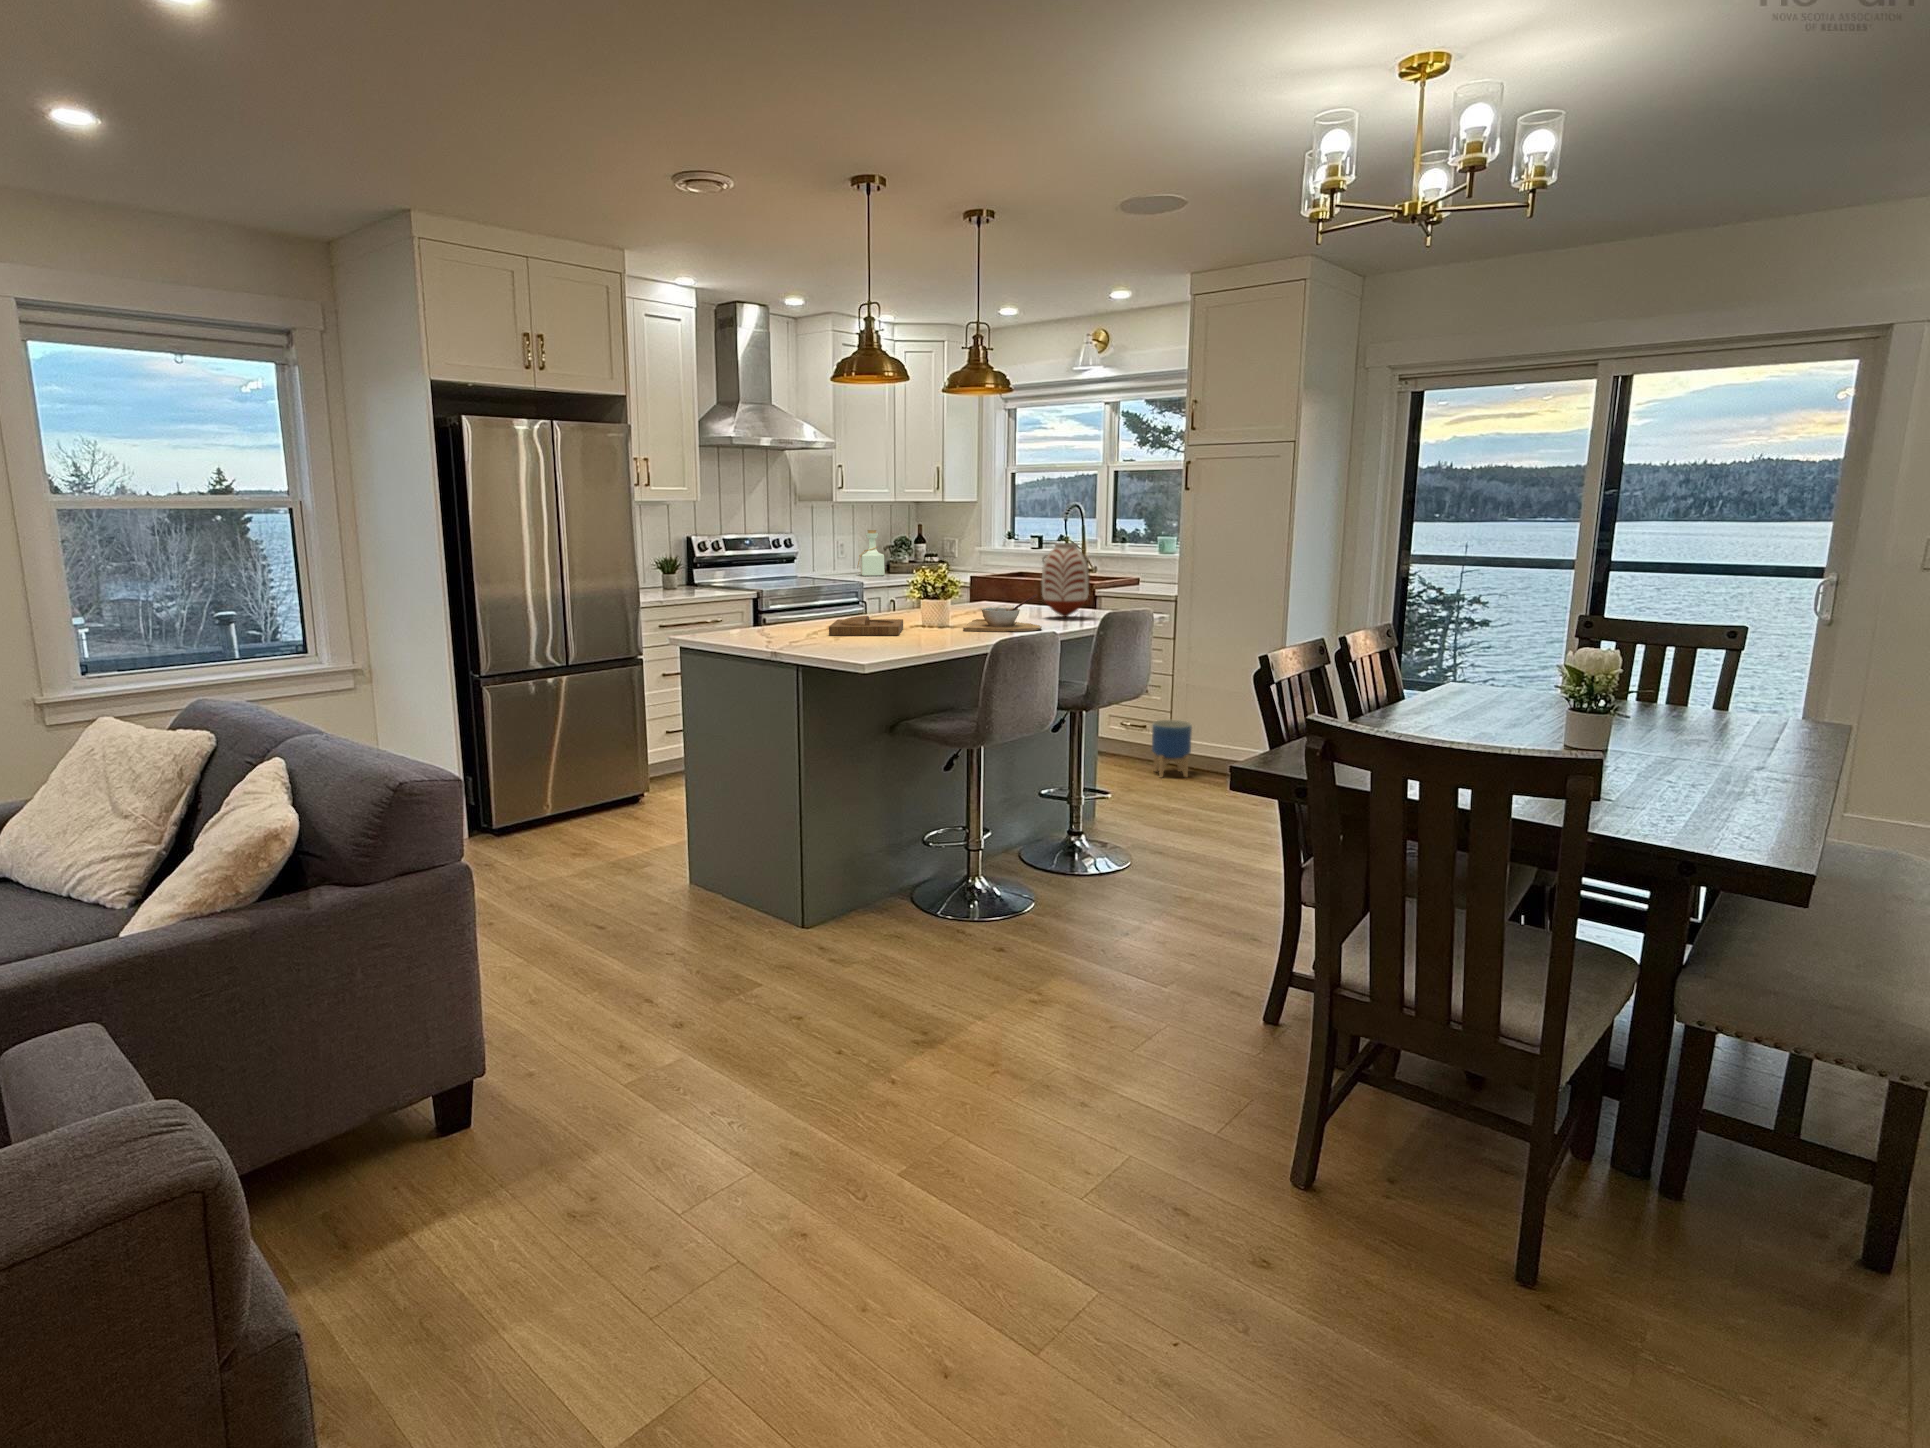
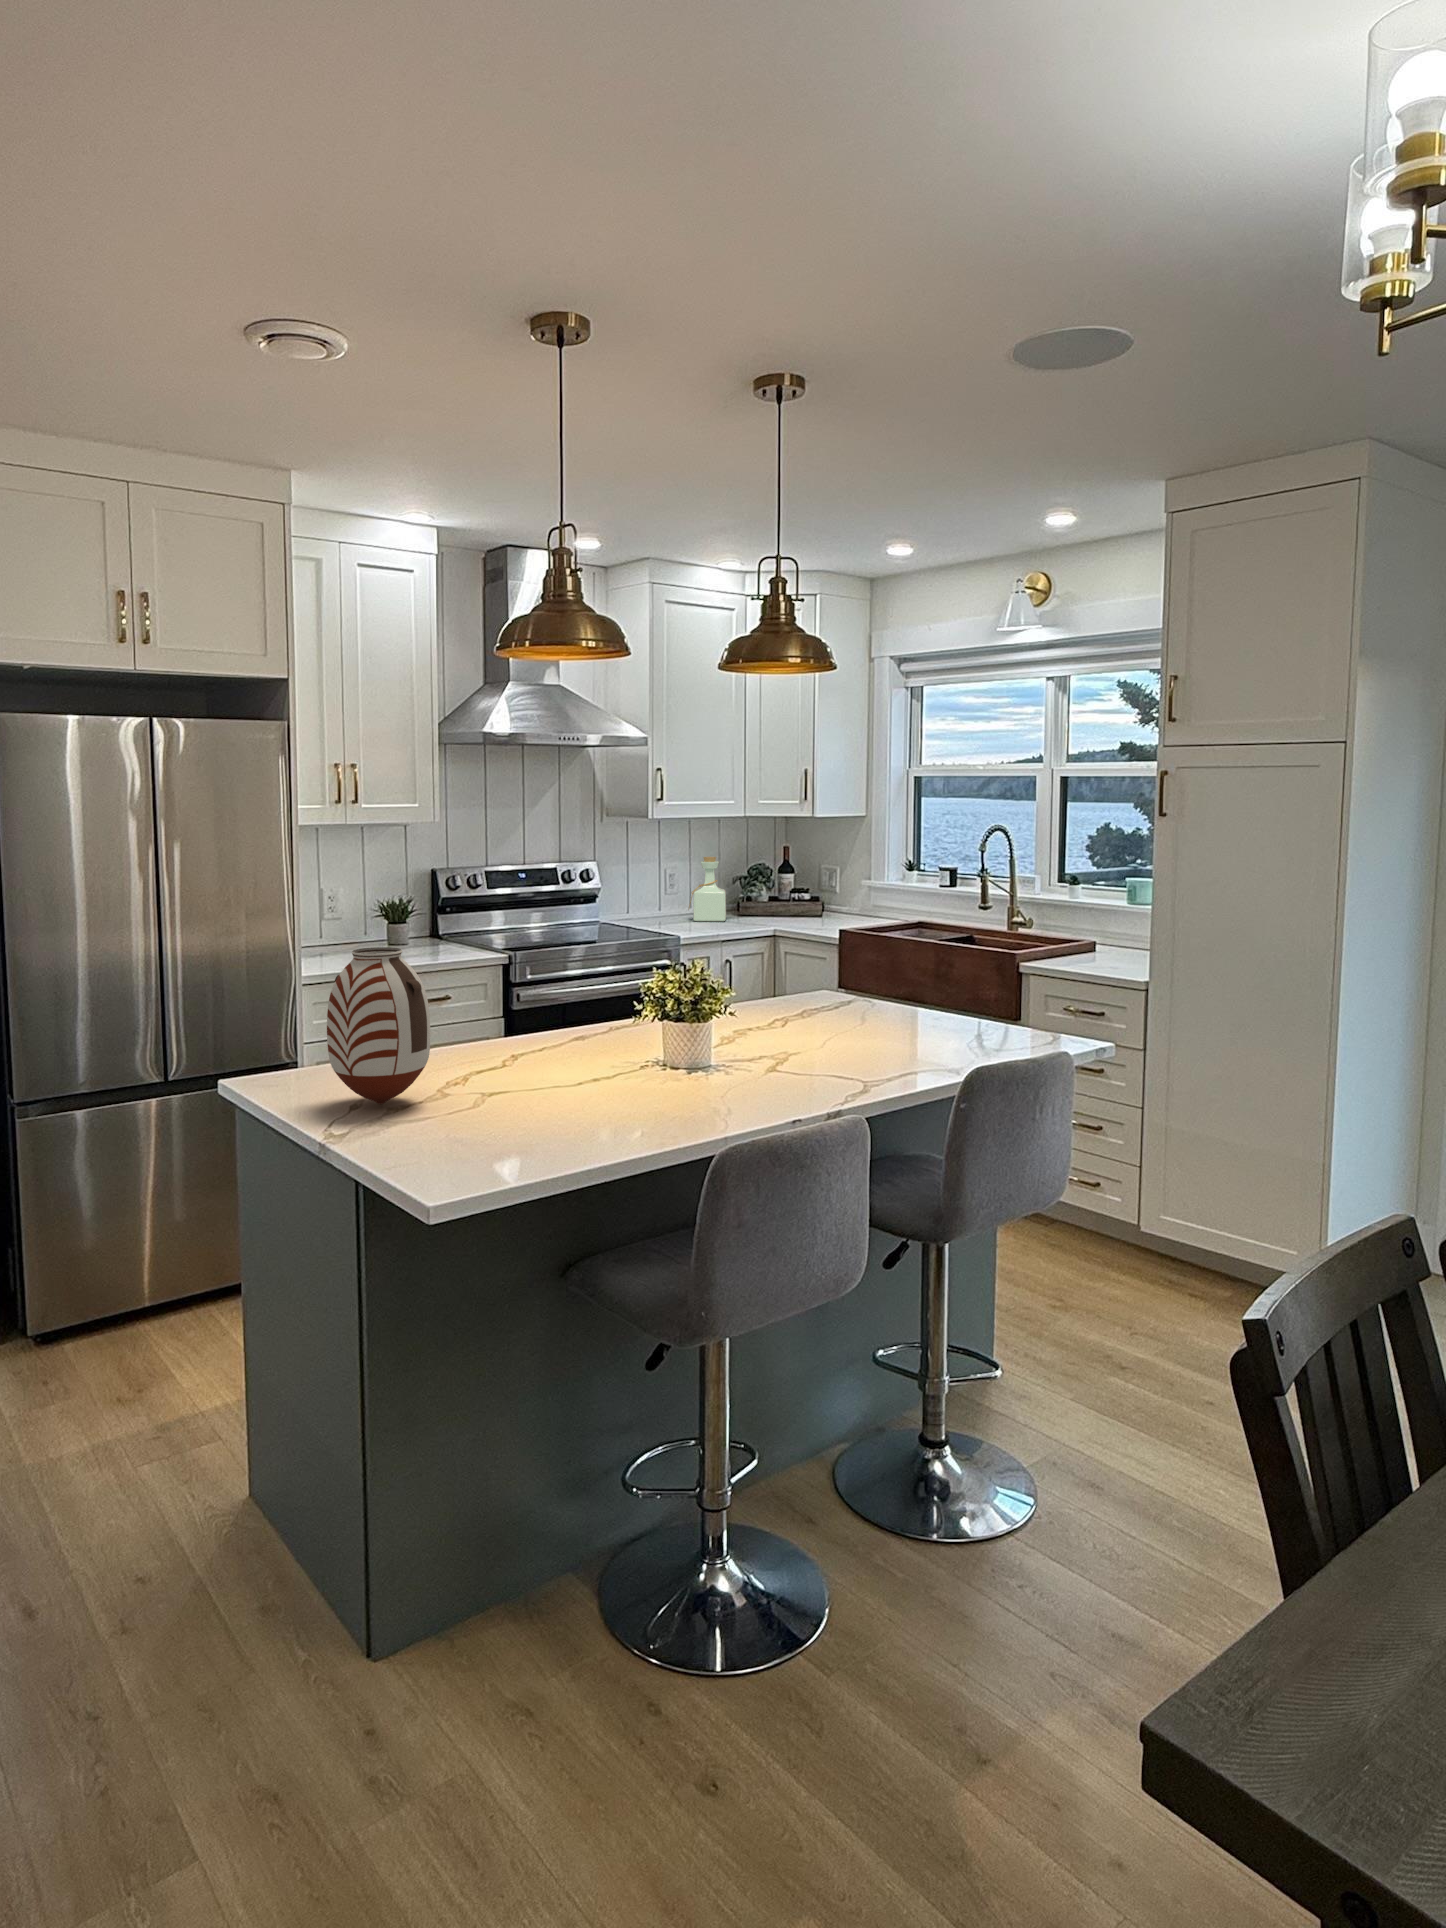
vase: present [1042,543,1090,617] -> present [327,947,430,1104]
bowl: present [963,595,1042,632] -> none [728,1016,869,1088]
tray: present [829,616,903,635] -> none [489,1046,635,1091]
planter: present [1152,720,1192,778] -> none [1104,1179,1171,1280]

